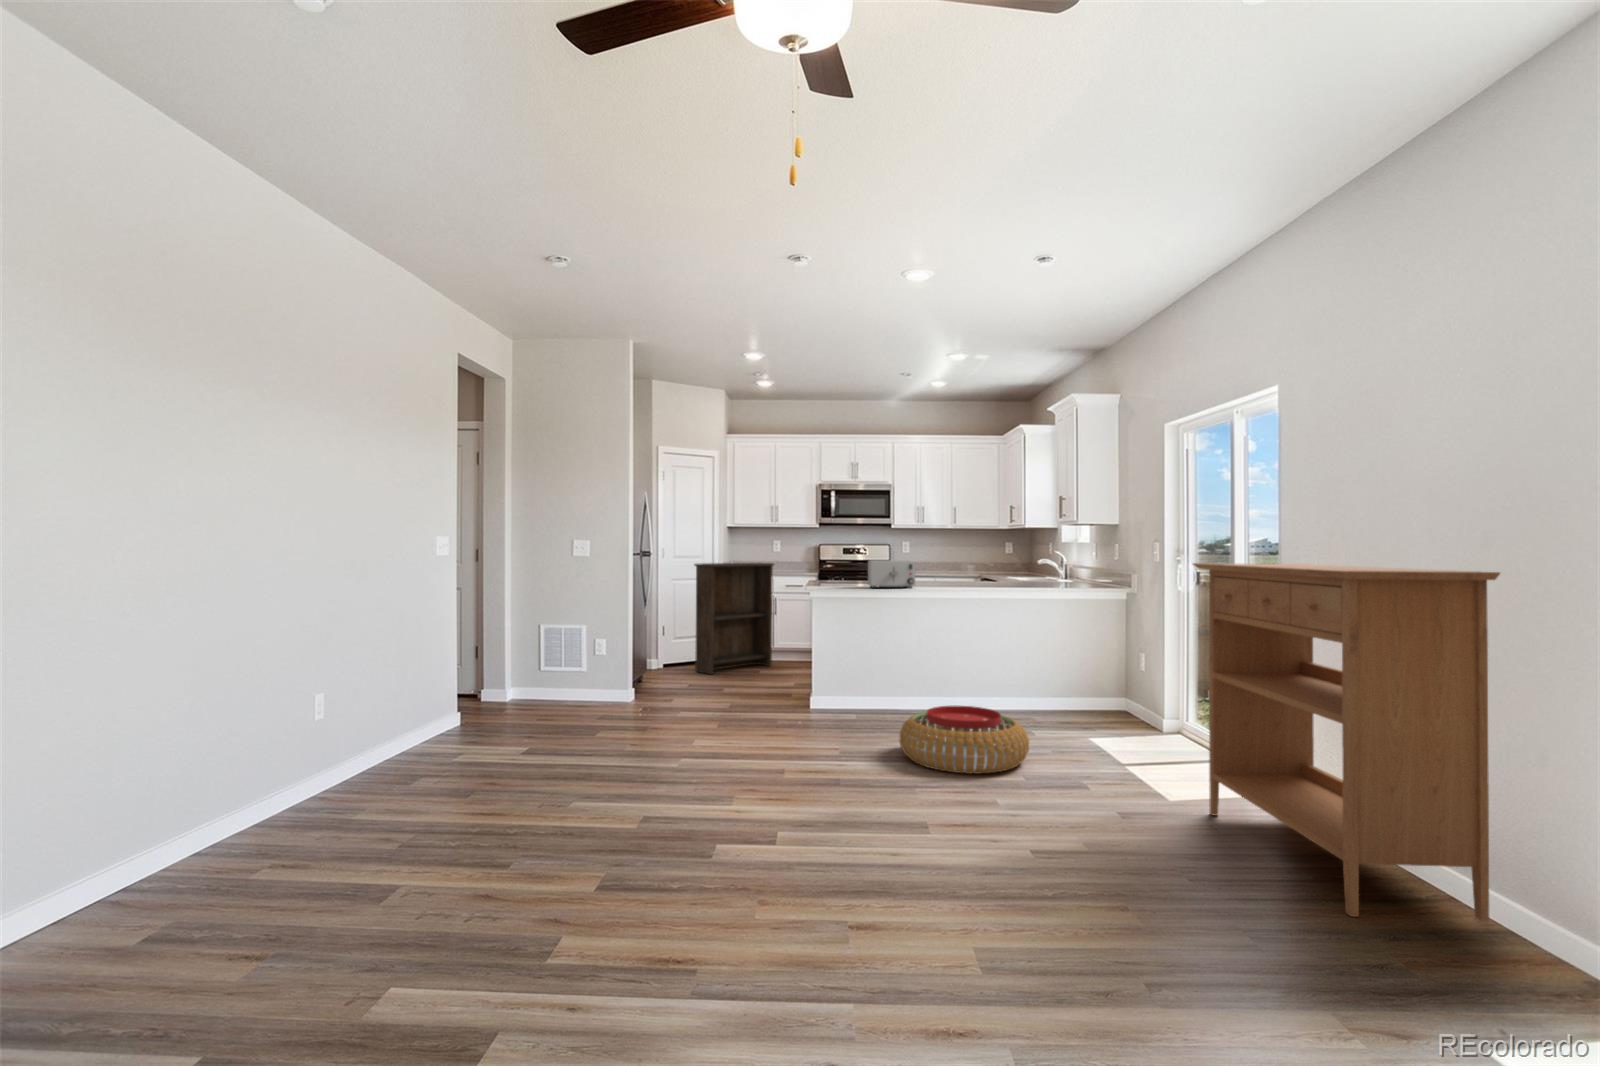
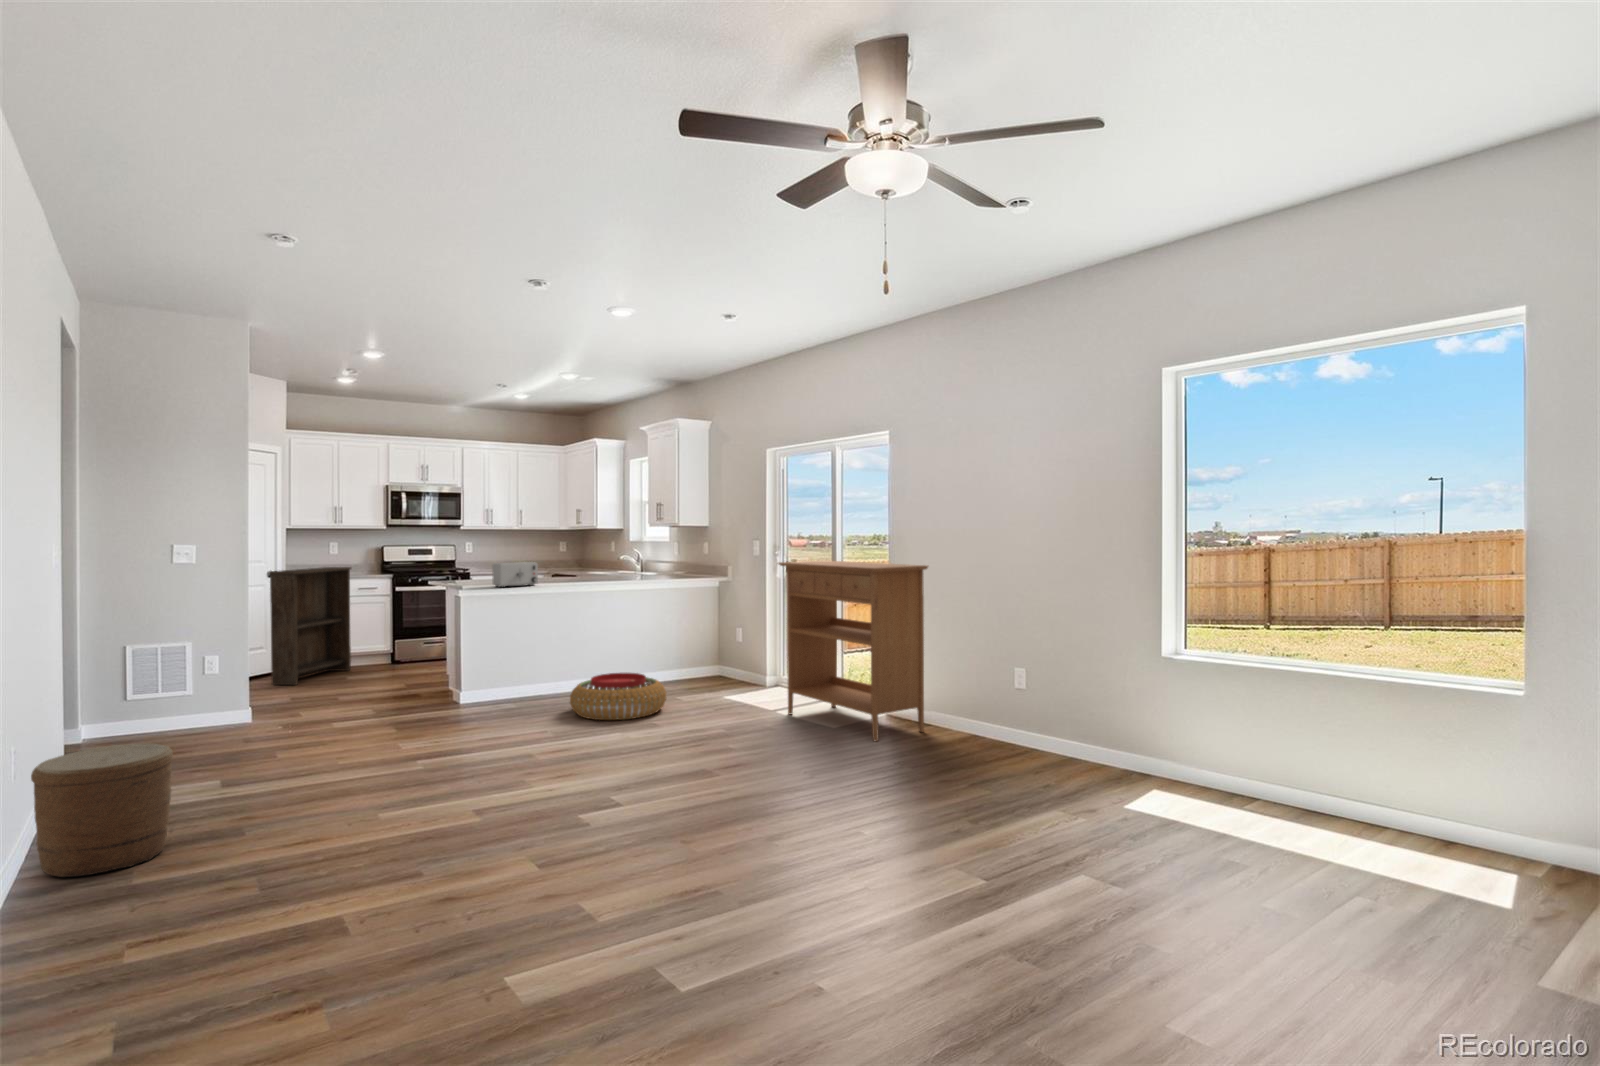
woven basket: none [237,715,370,849] -> present [31,743,173,877]

